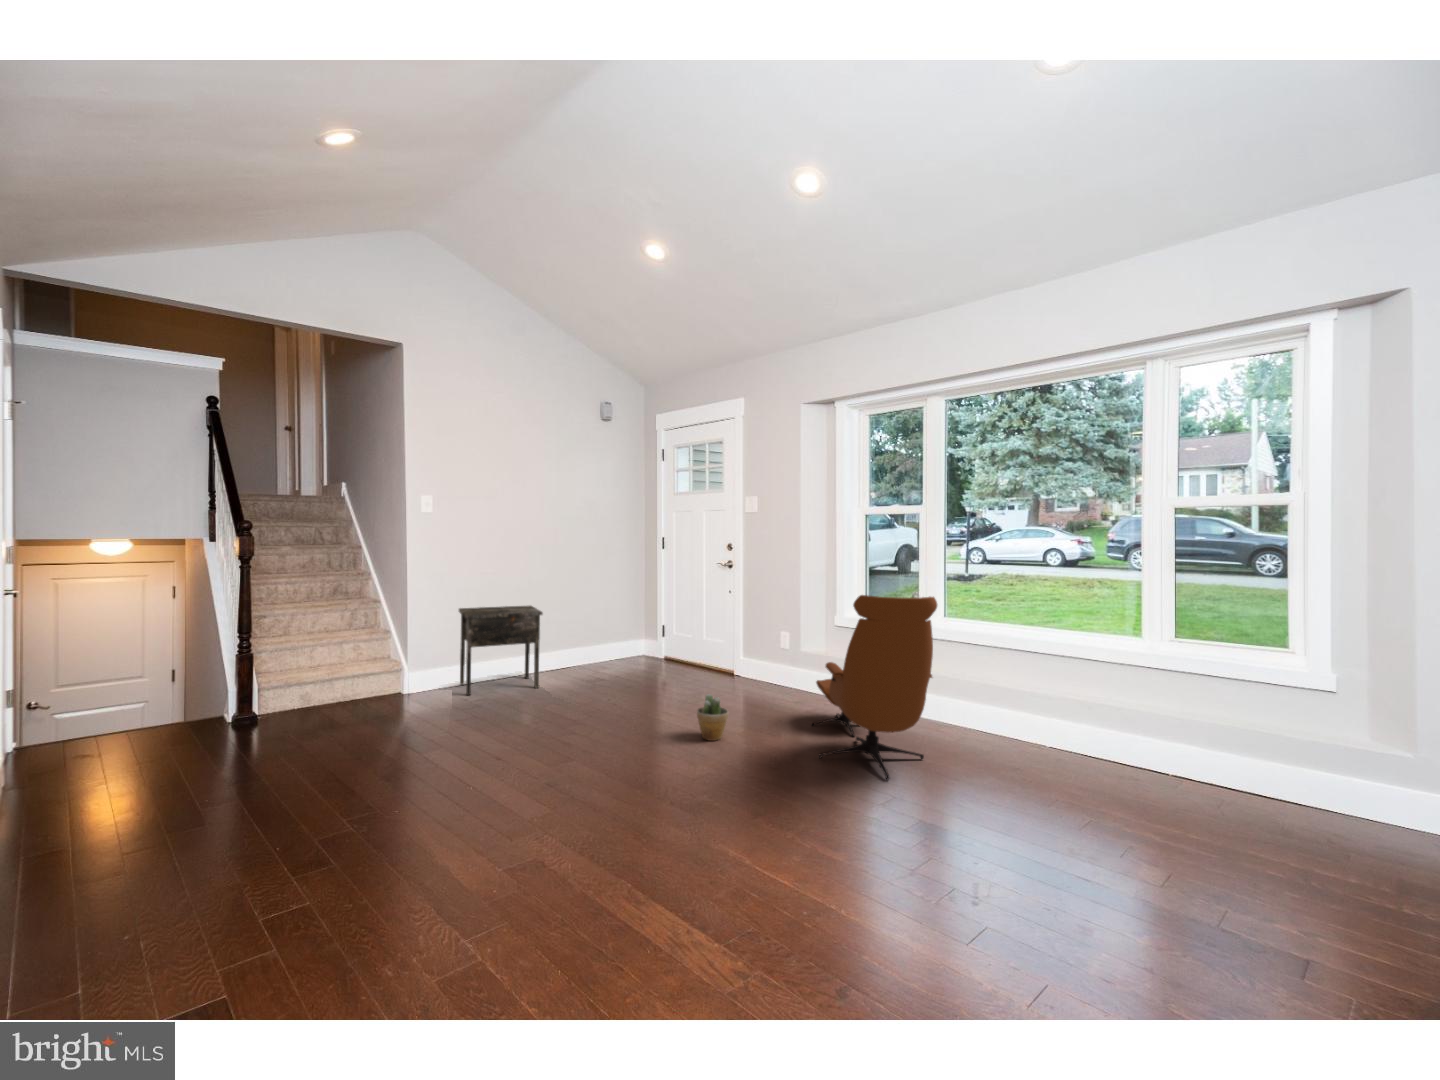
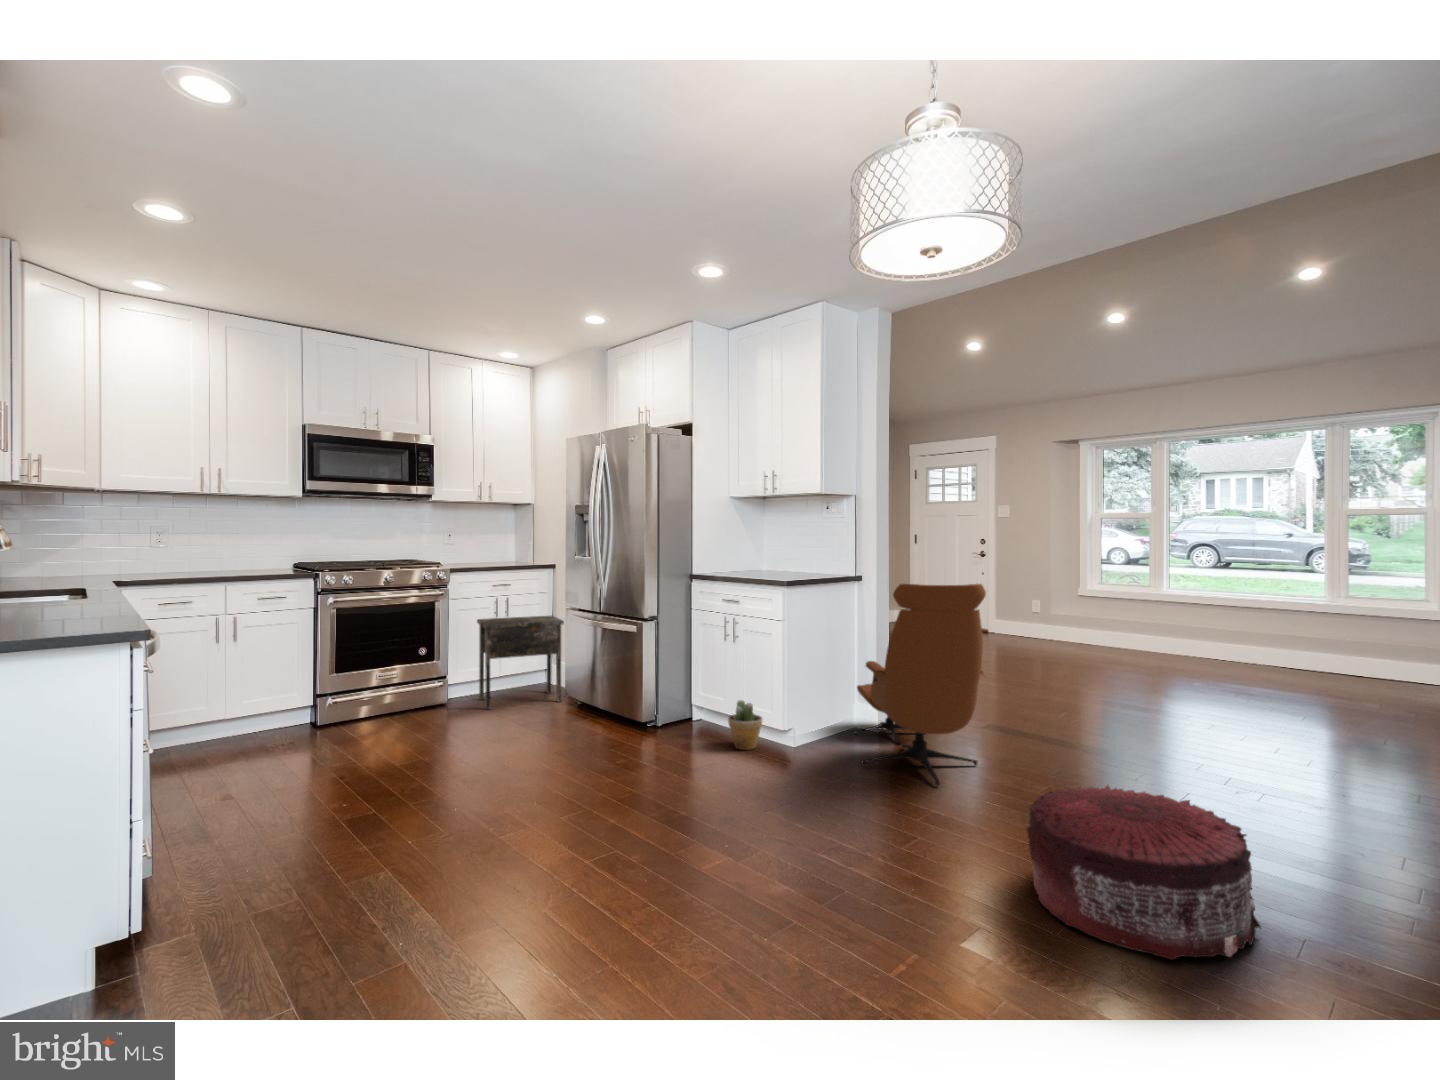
pouf: none [966,788,1168,953] -> present [1026,785,1261,960]

